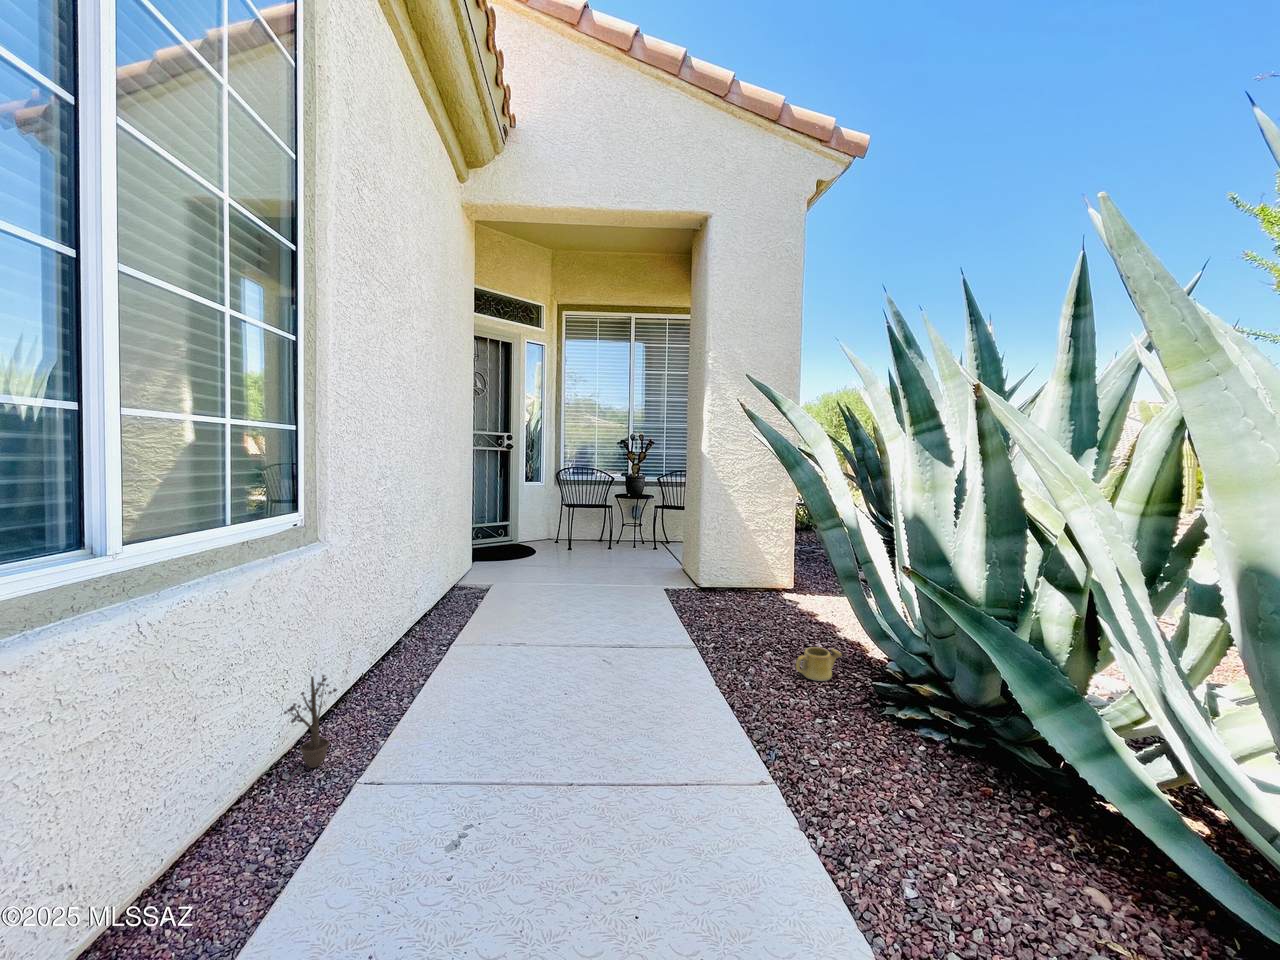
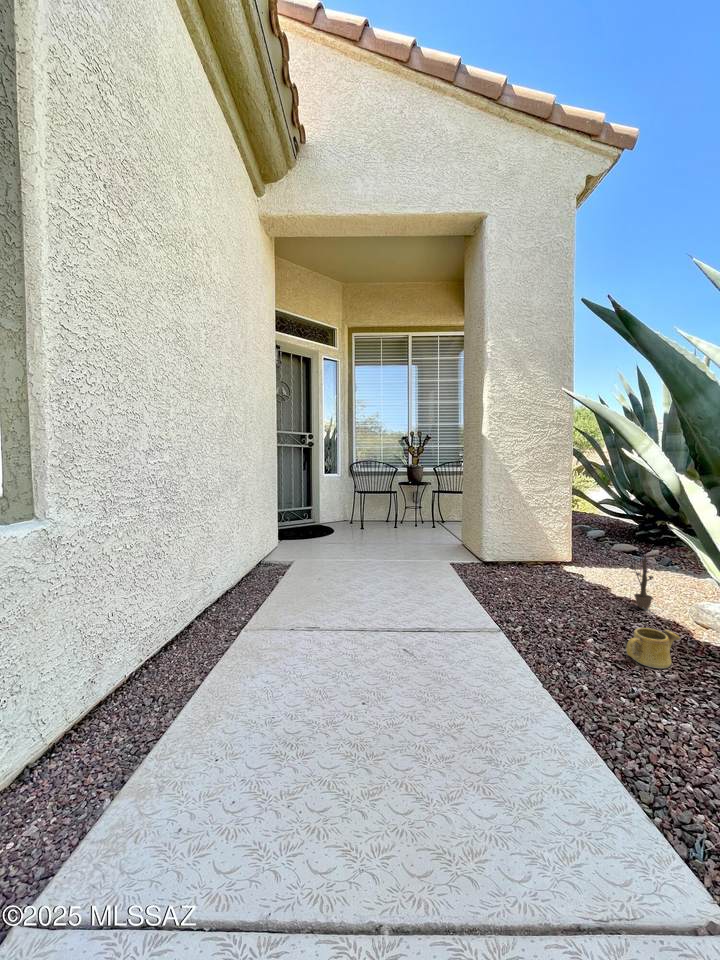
decorative plant: present [283,675,337,785] -> present [630,555,655,615]

